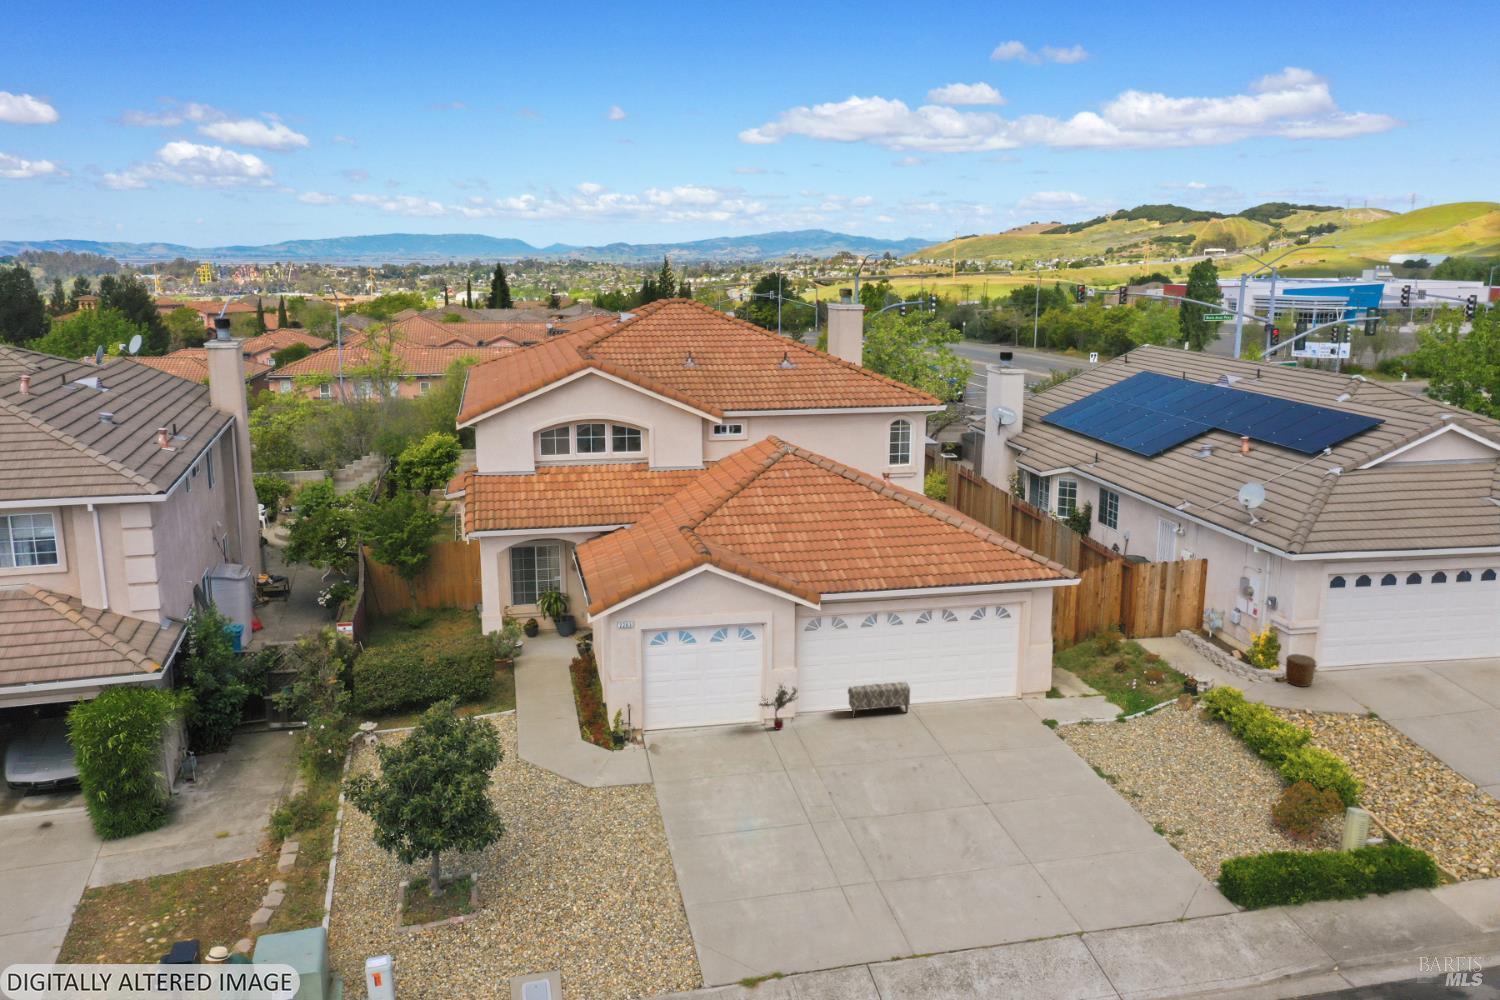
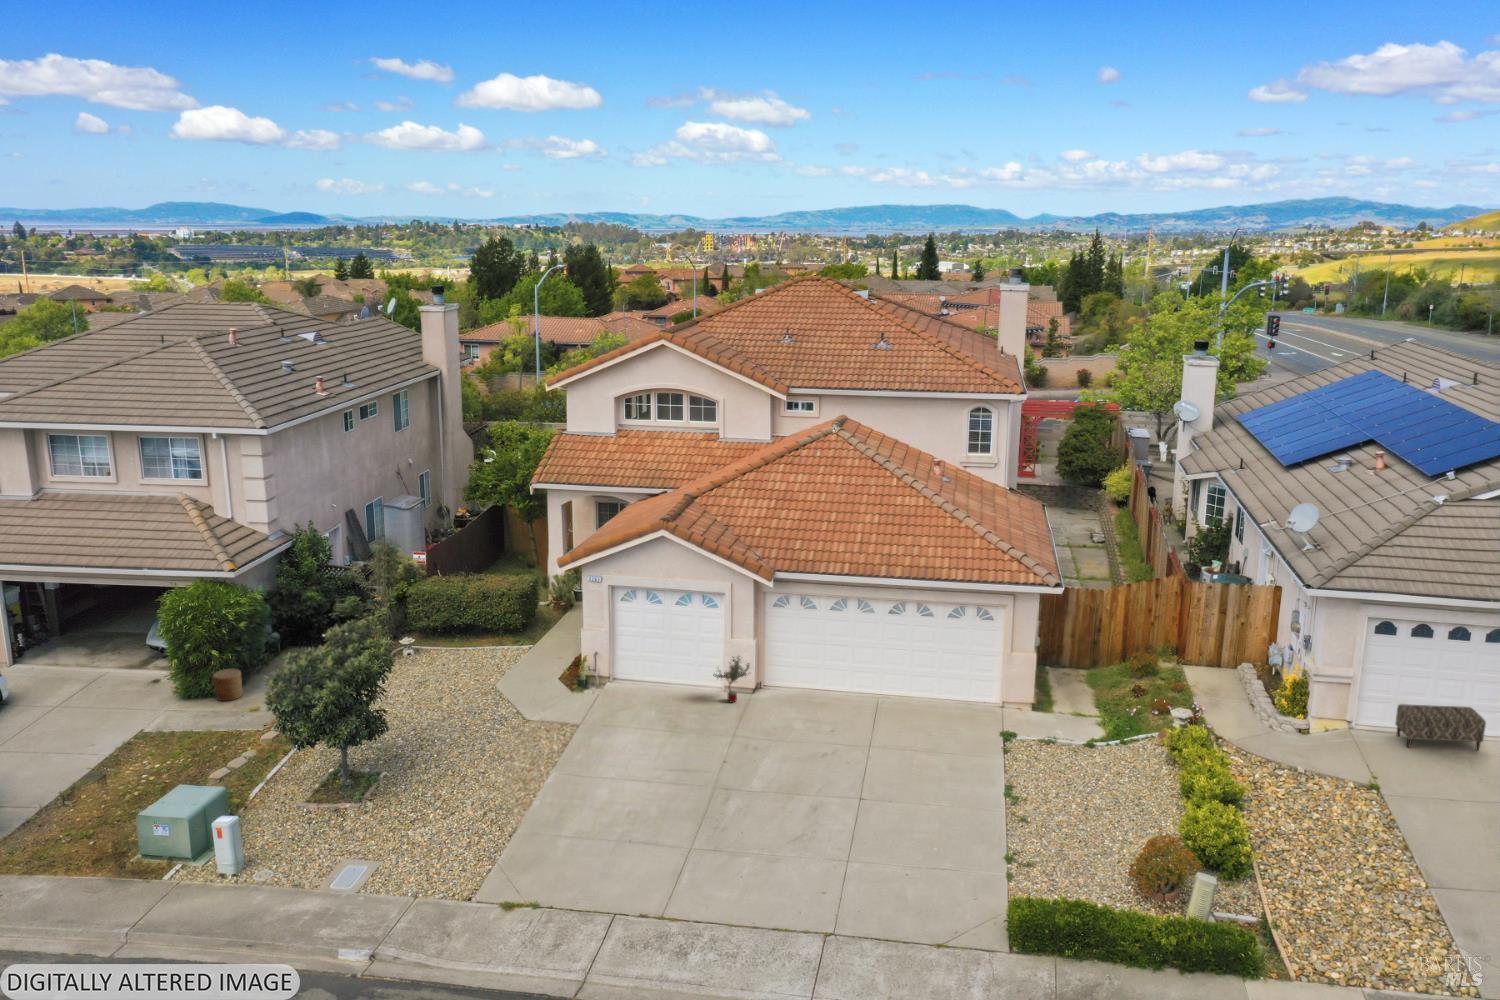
woven basket: present [1286,654,1316,687] -> present [212,669,242,701]
bench: present [848,682,910,717] -> present [1395,704,1486,751]

